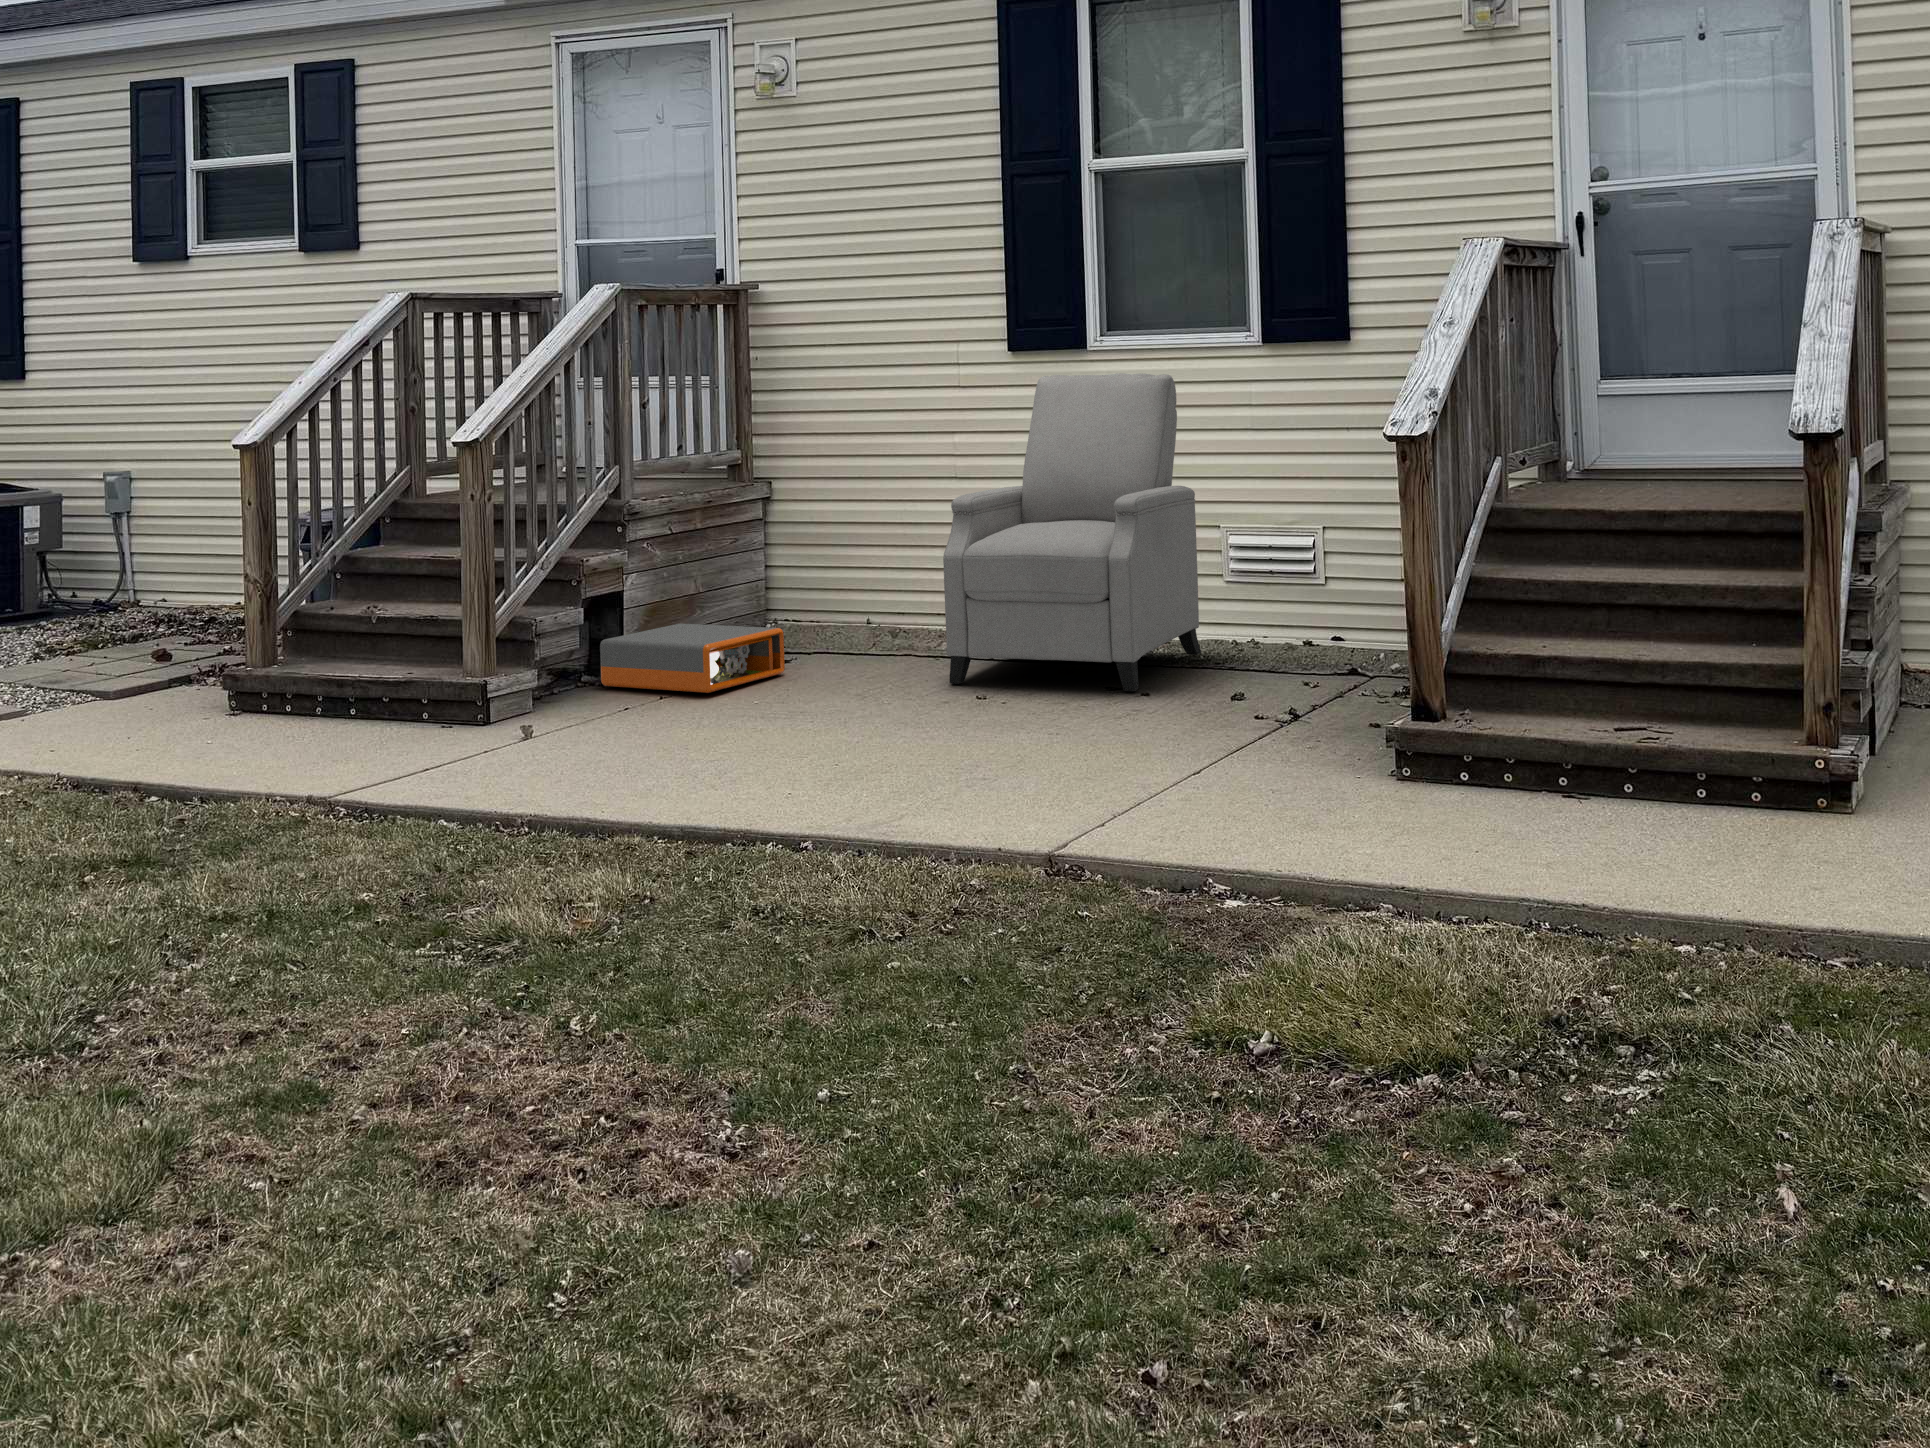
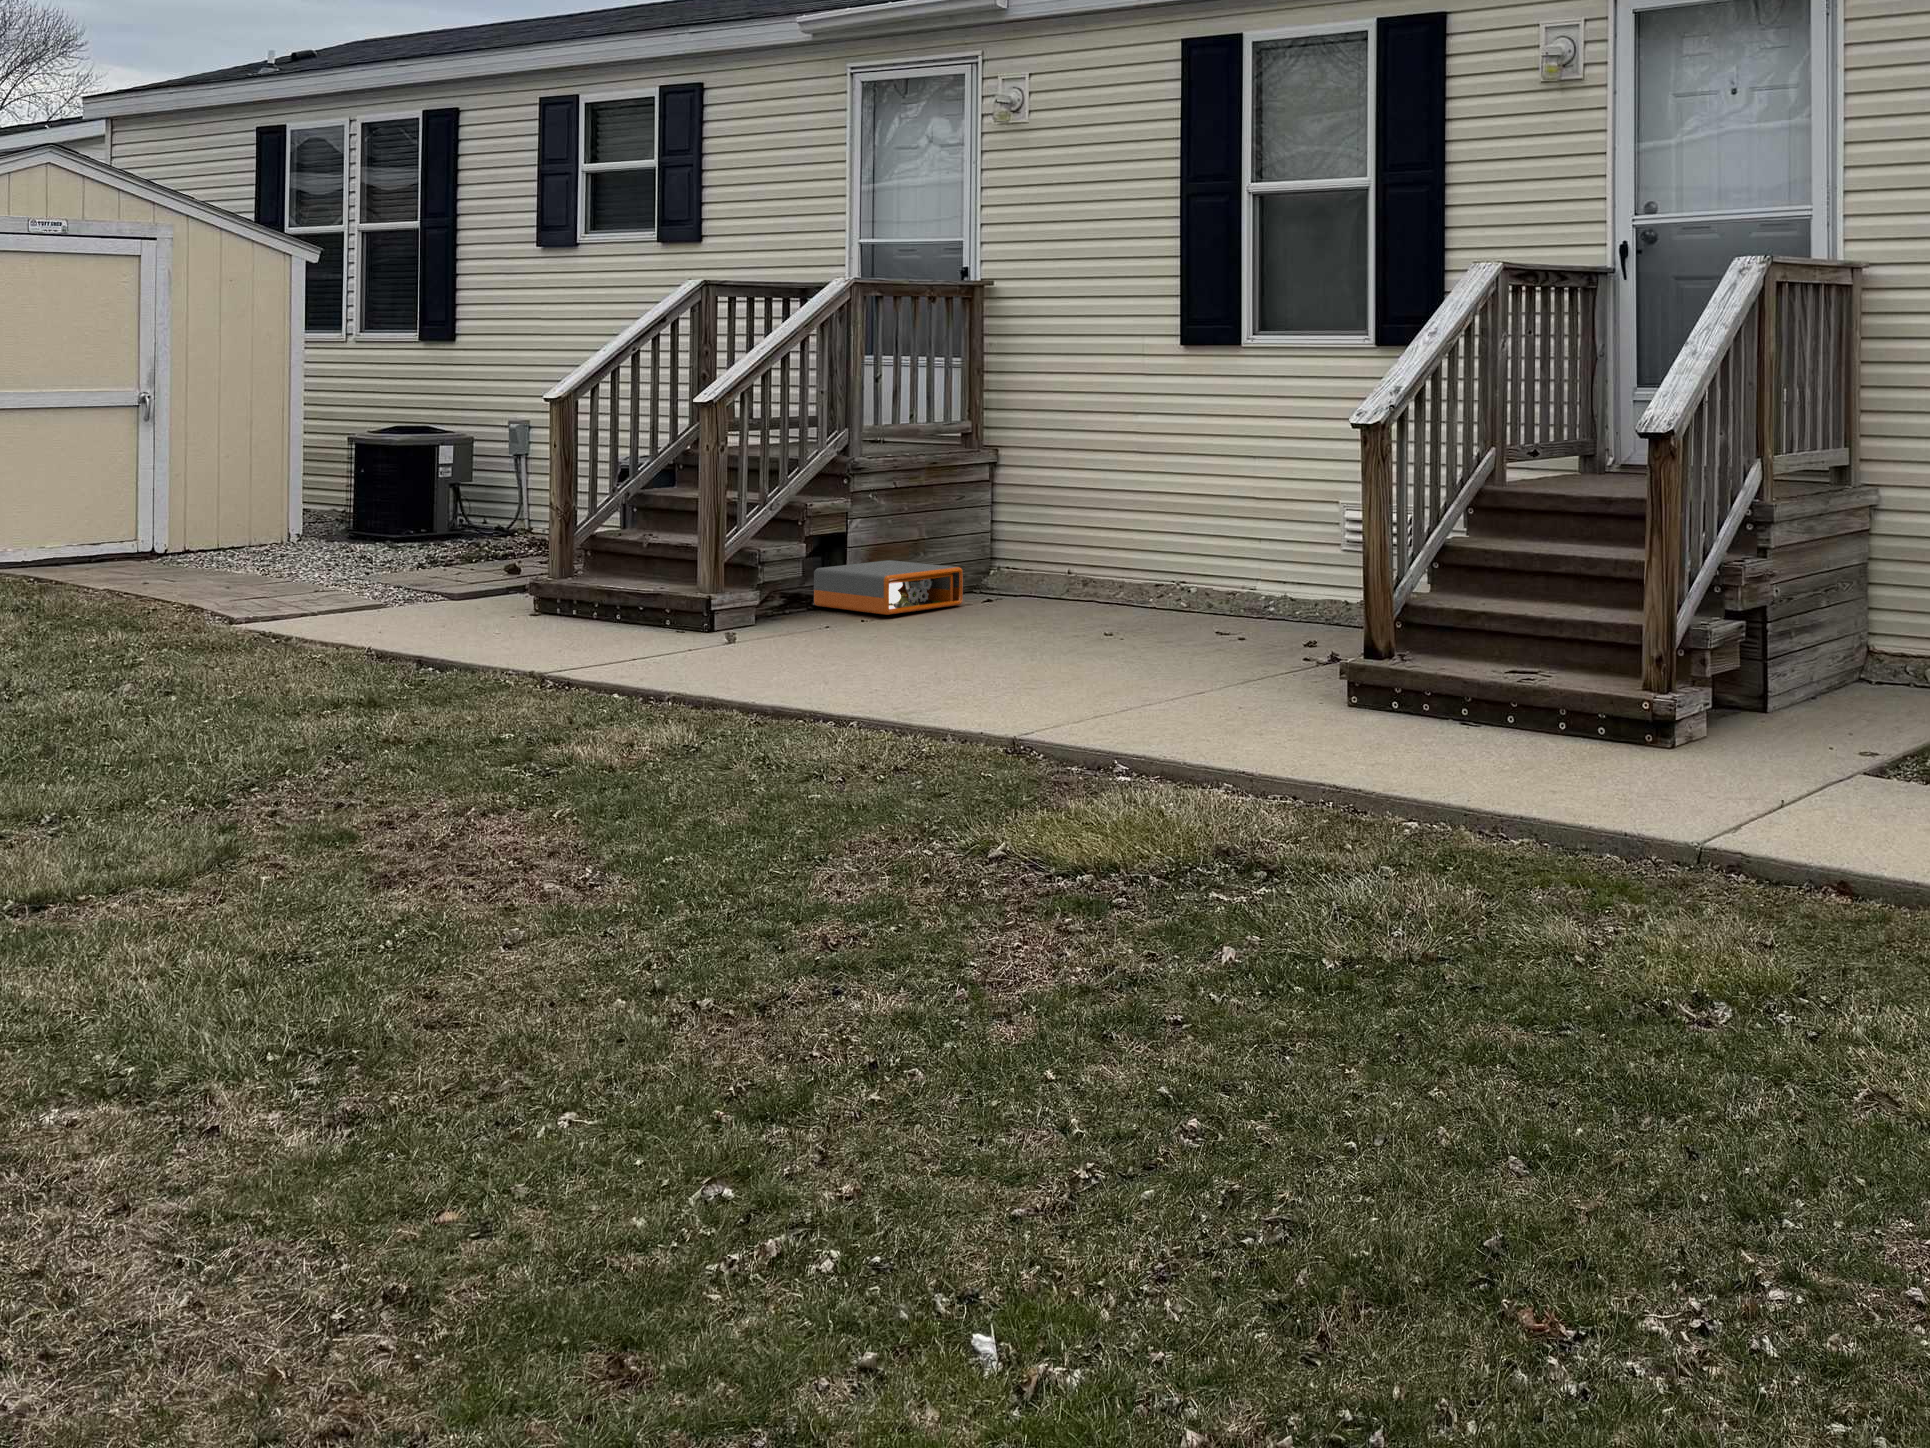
chair: present [943,373,1201,691] -> none [1079,368,1311,633]

